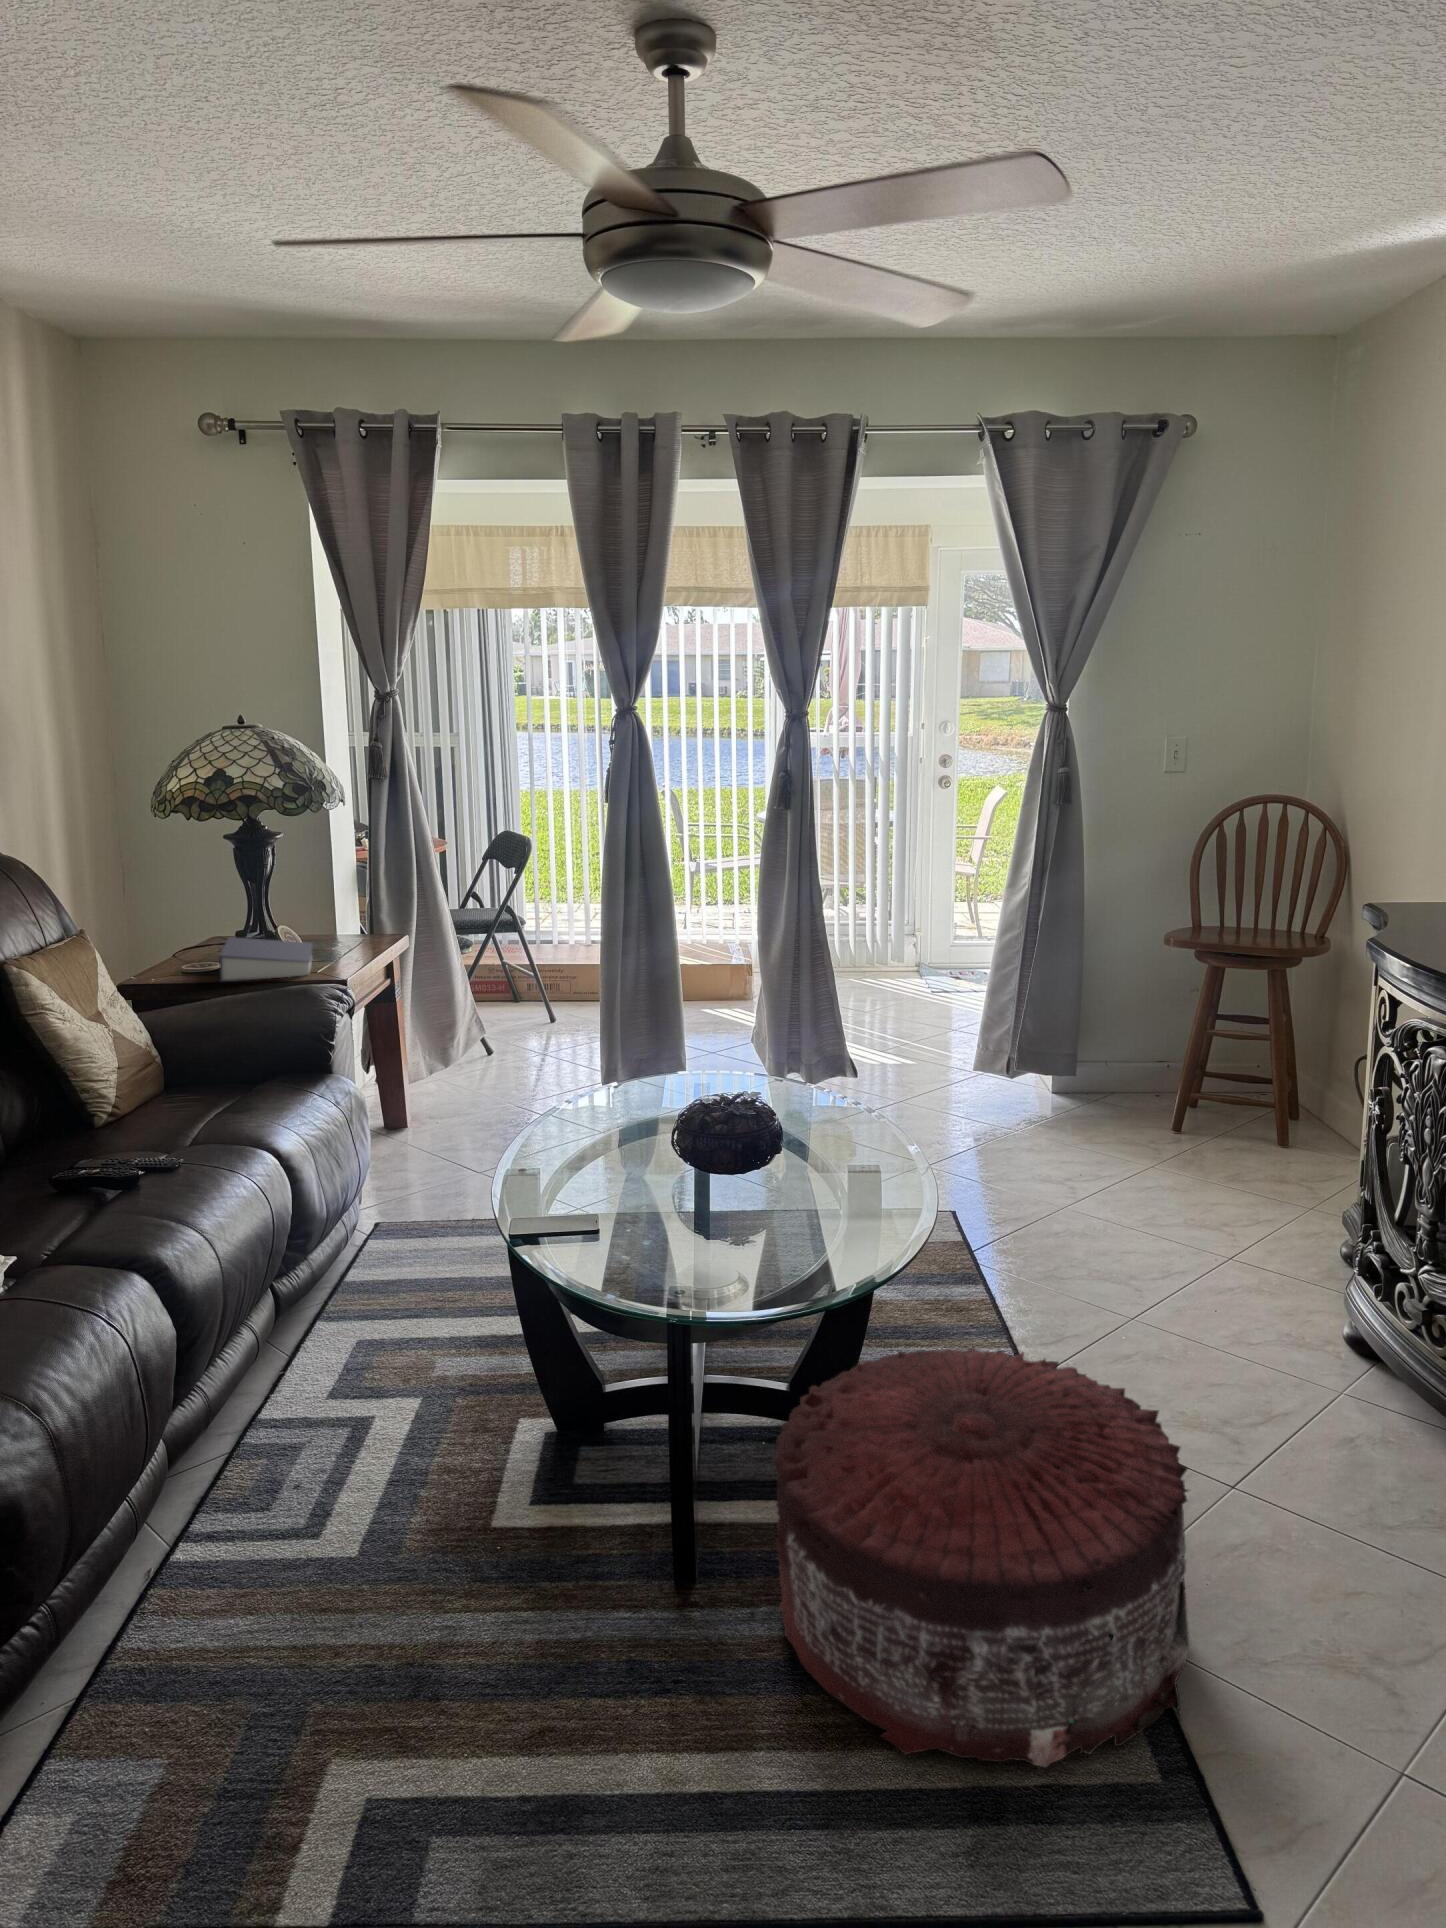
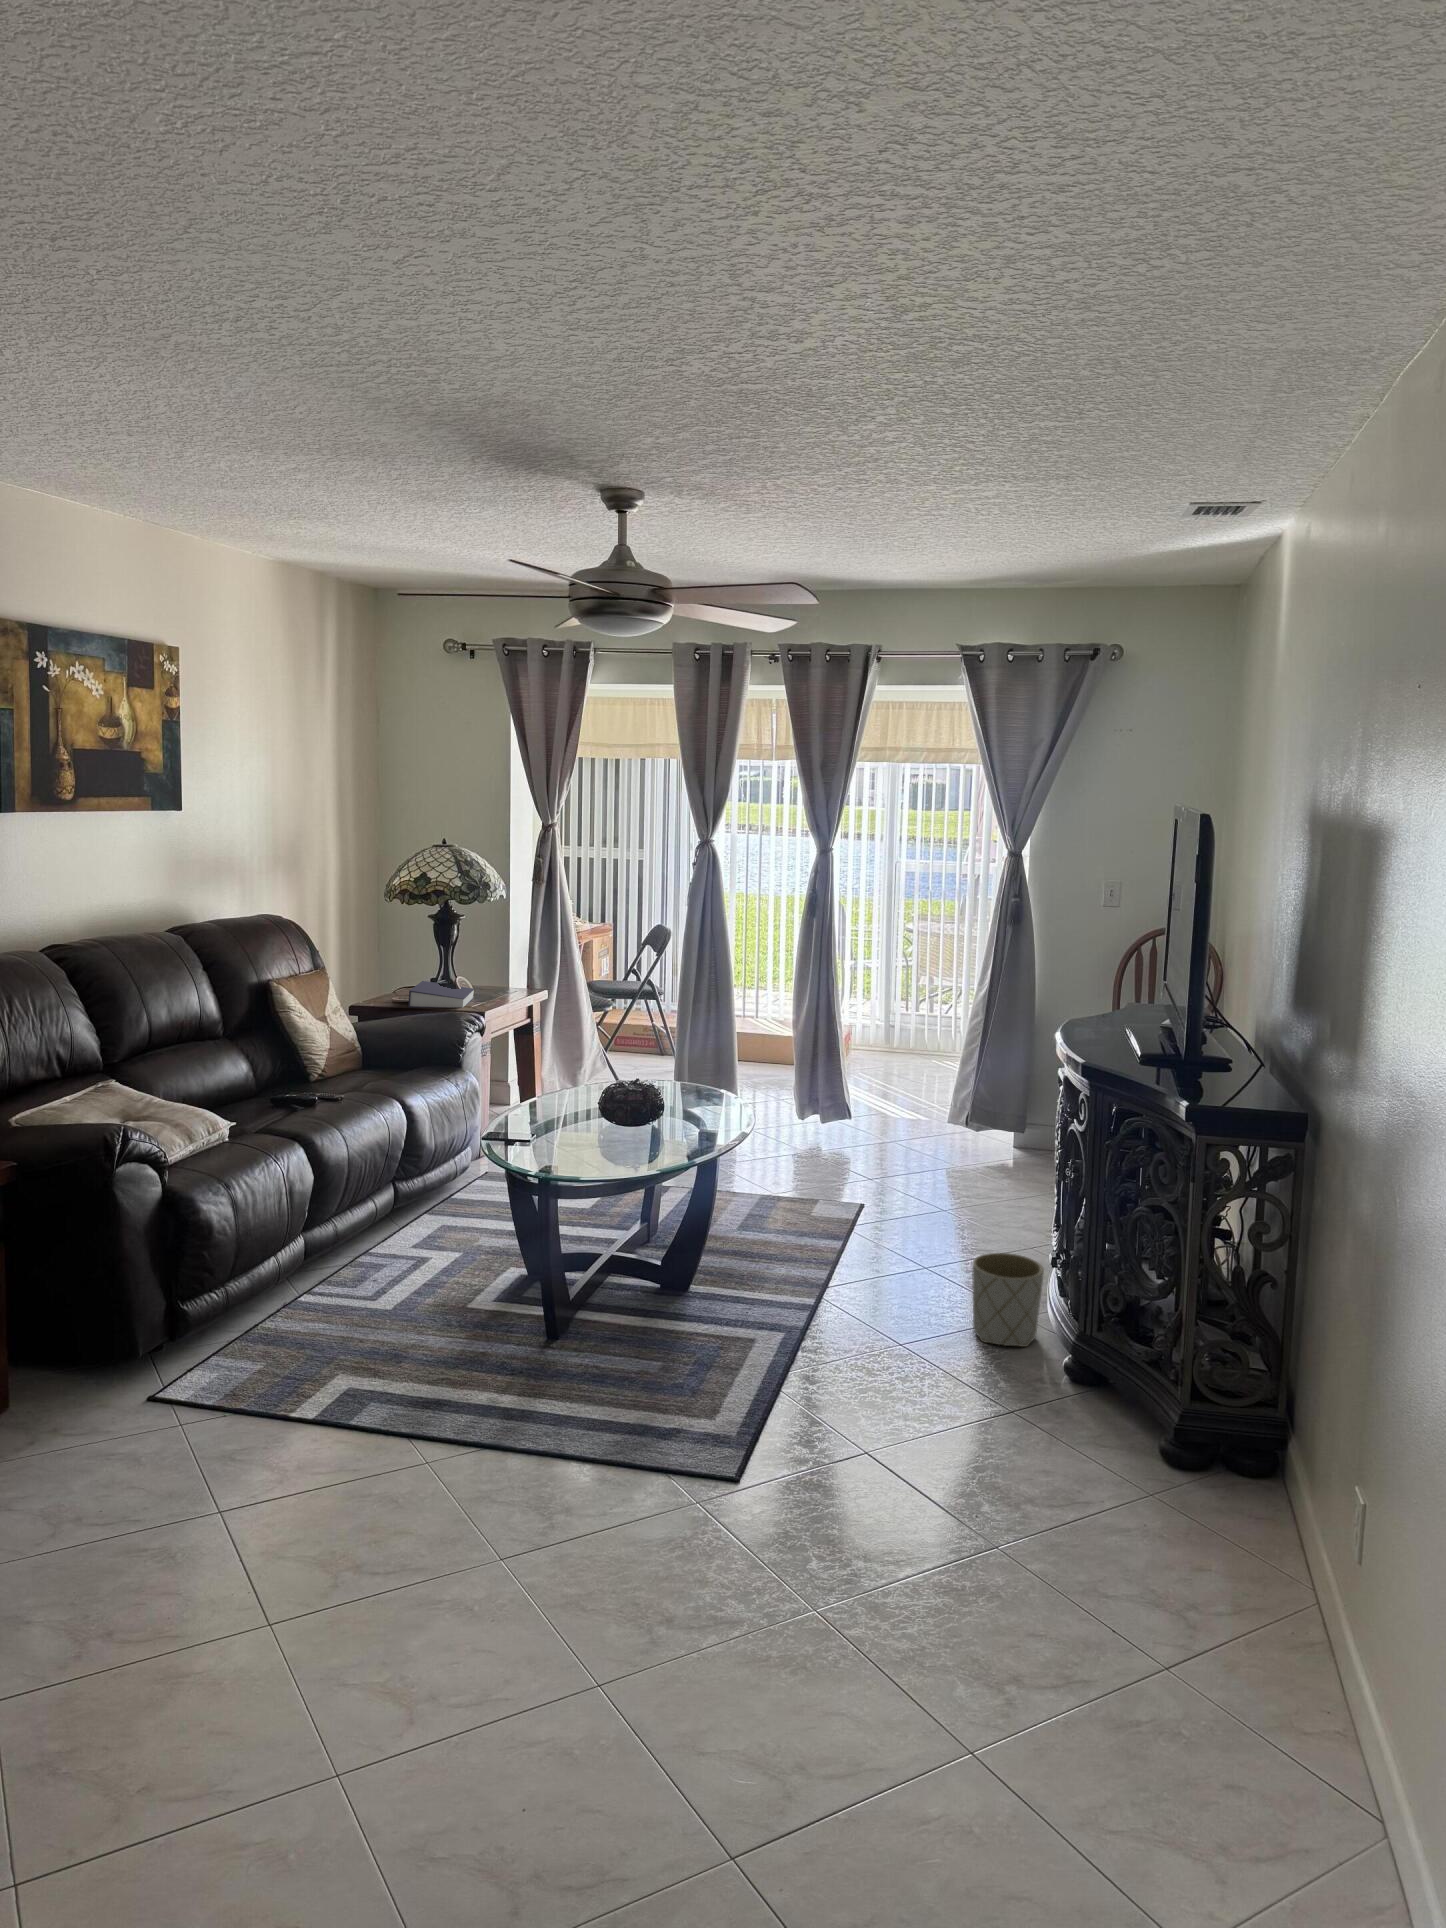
planter: none [1283,1299,1402,1448] -> present [972,1253,1044,1347]
pouf: present [773,1348,1189,1767] -> none [583,1234,814,1429]

